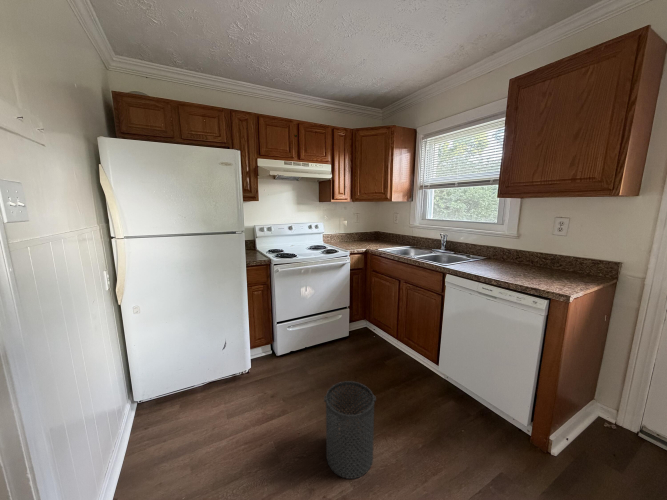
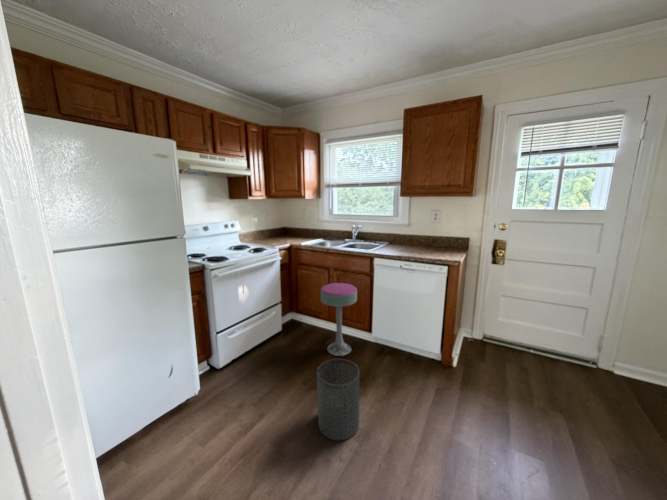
bar stool: none [378,297,421,383] -> present [321,283,357,356]

